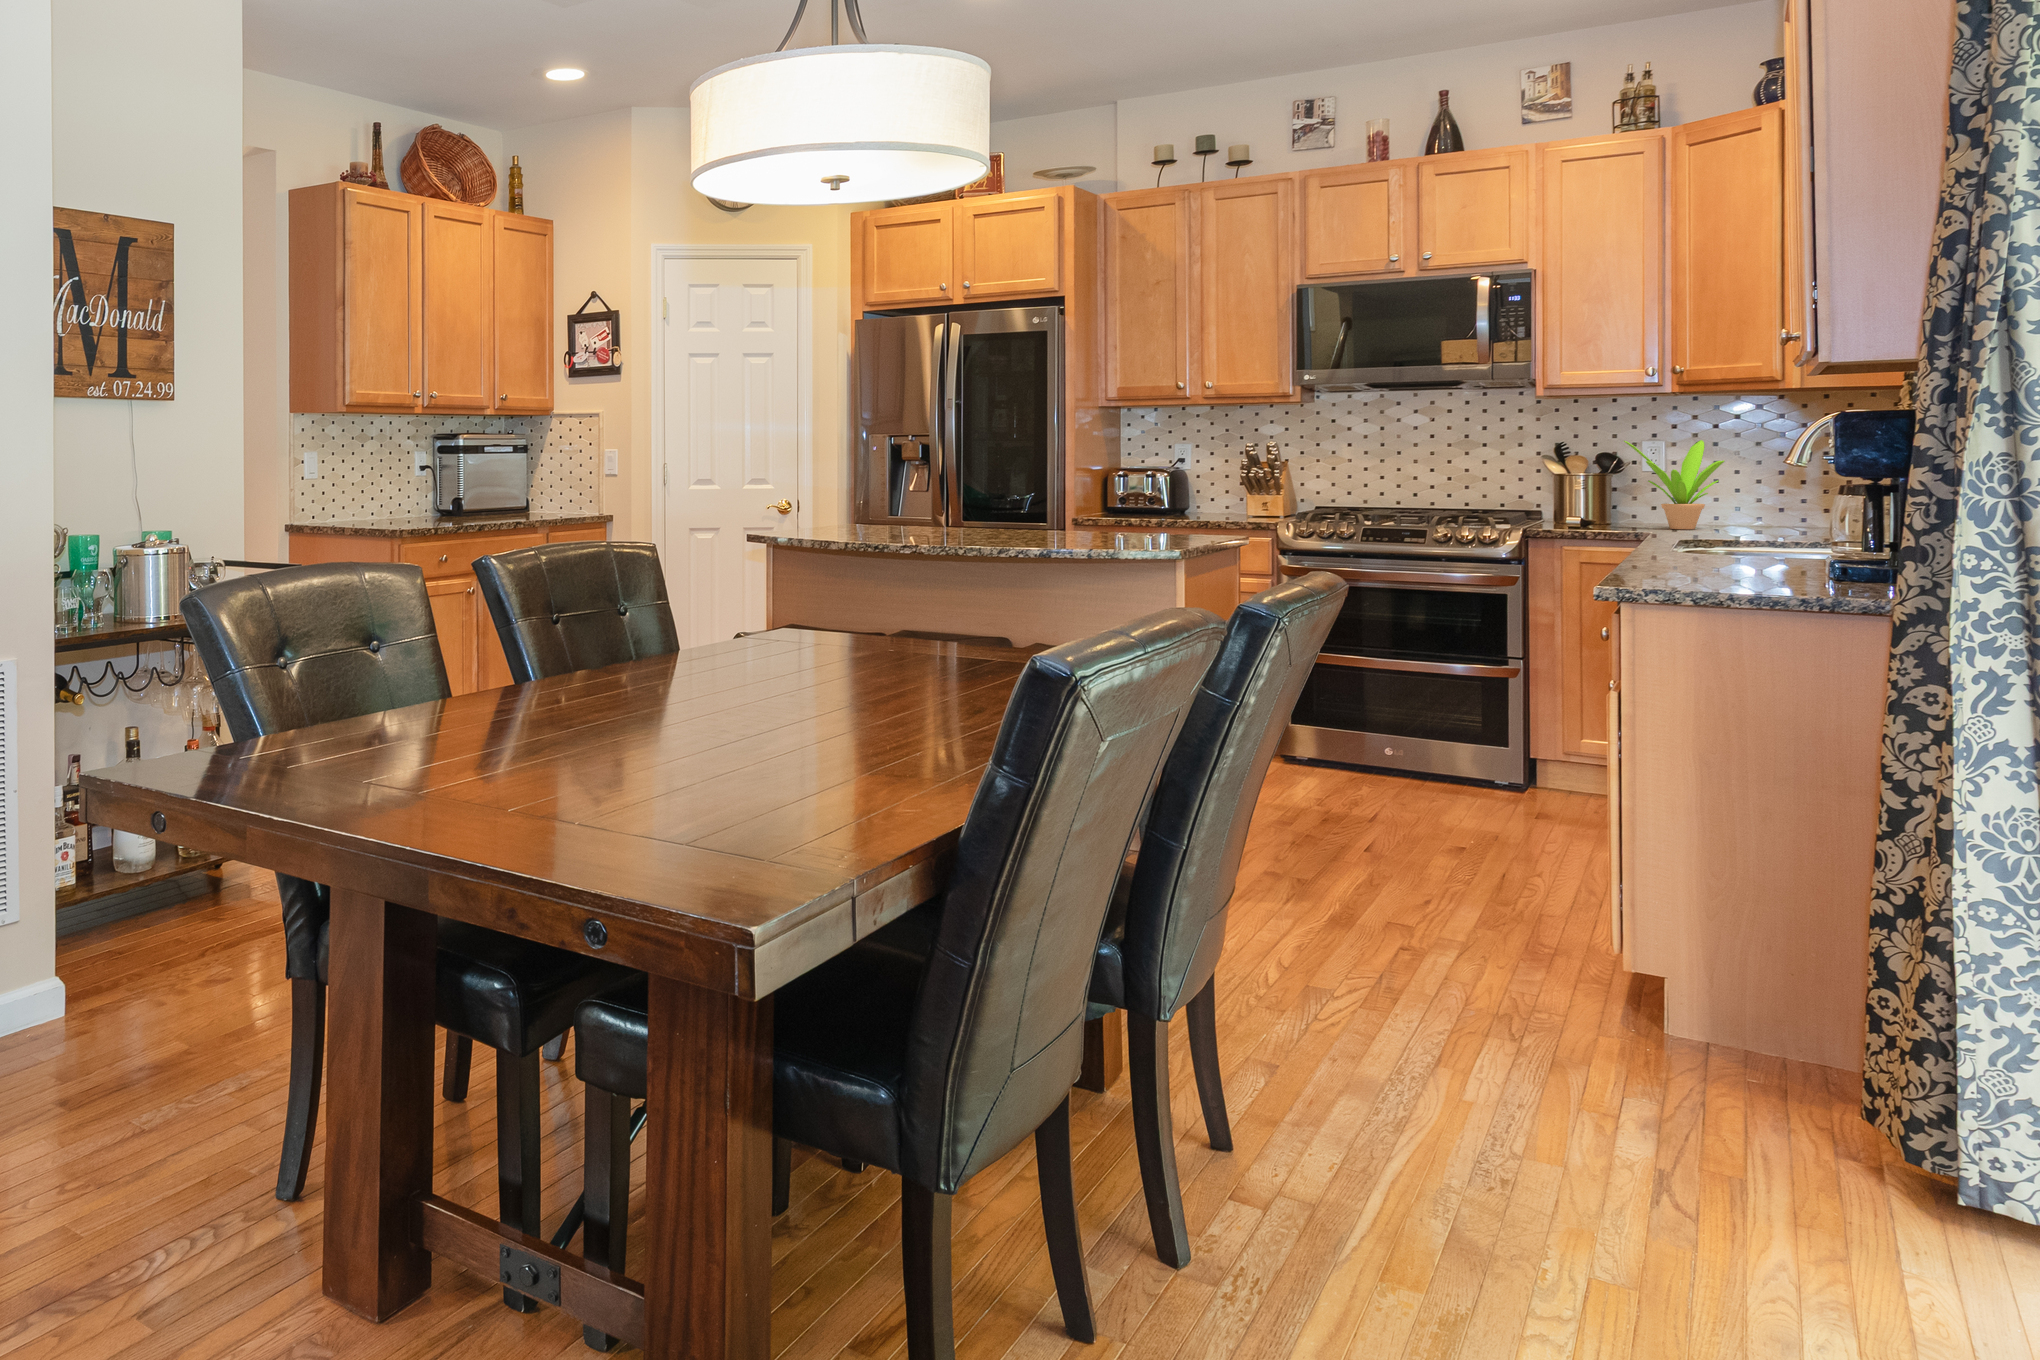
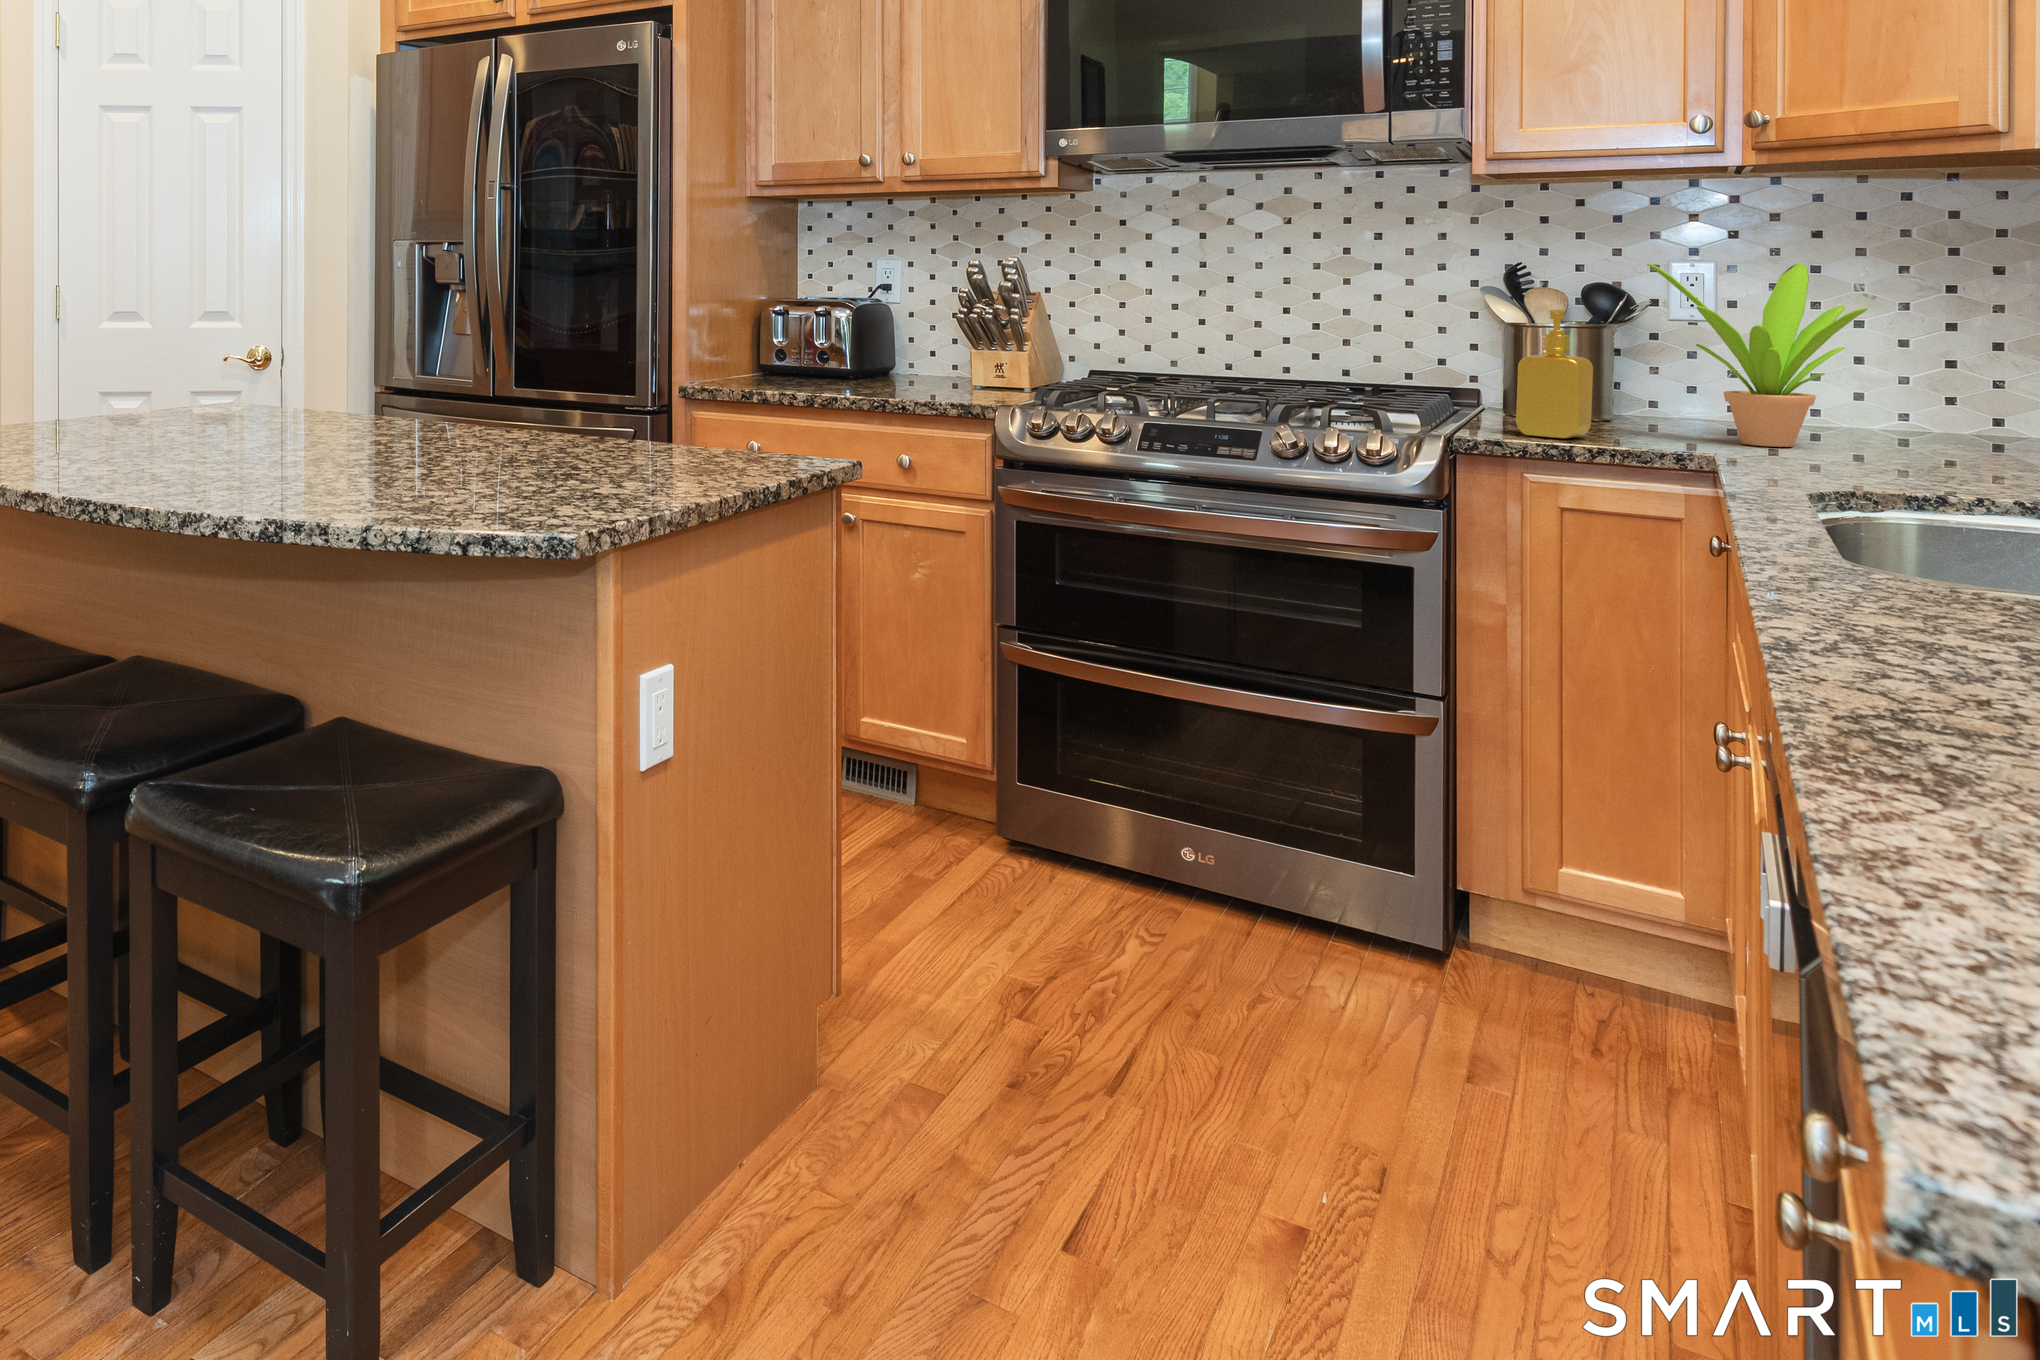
soap dispenser: none [1559,464,1597,528] -> present [1516,309,1593,439]

